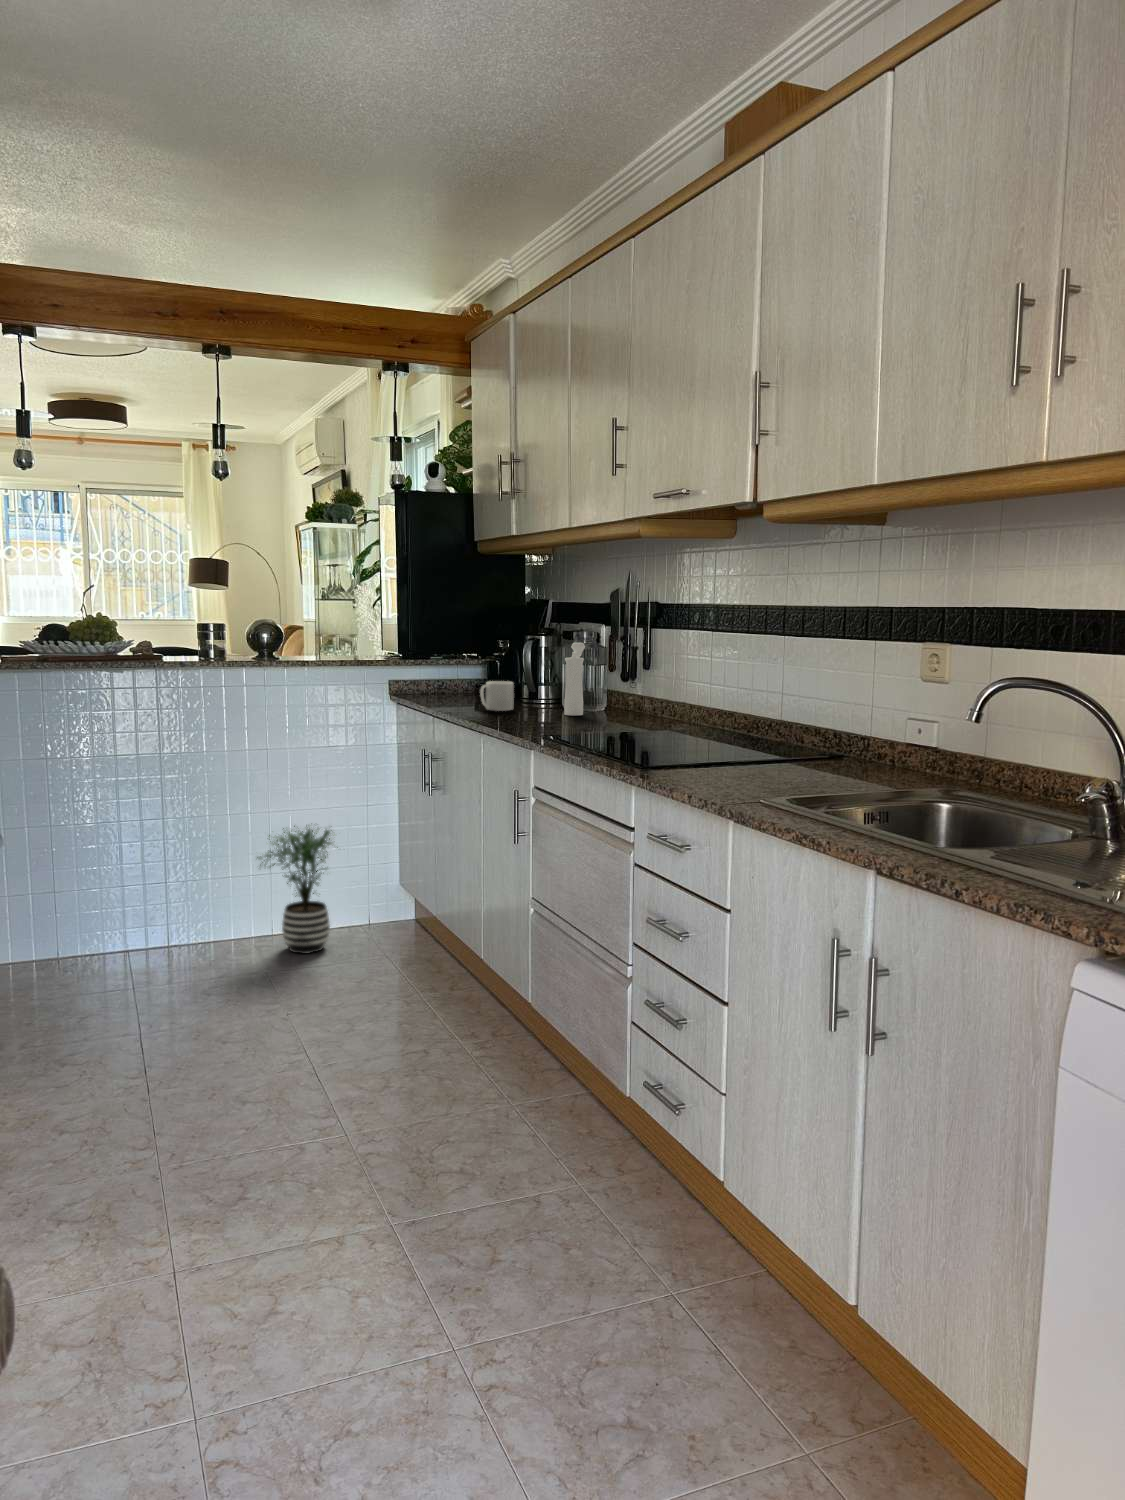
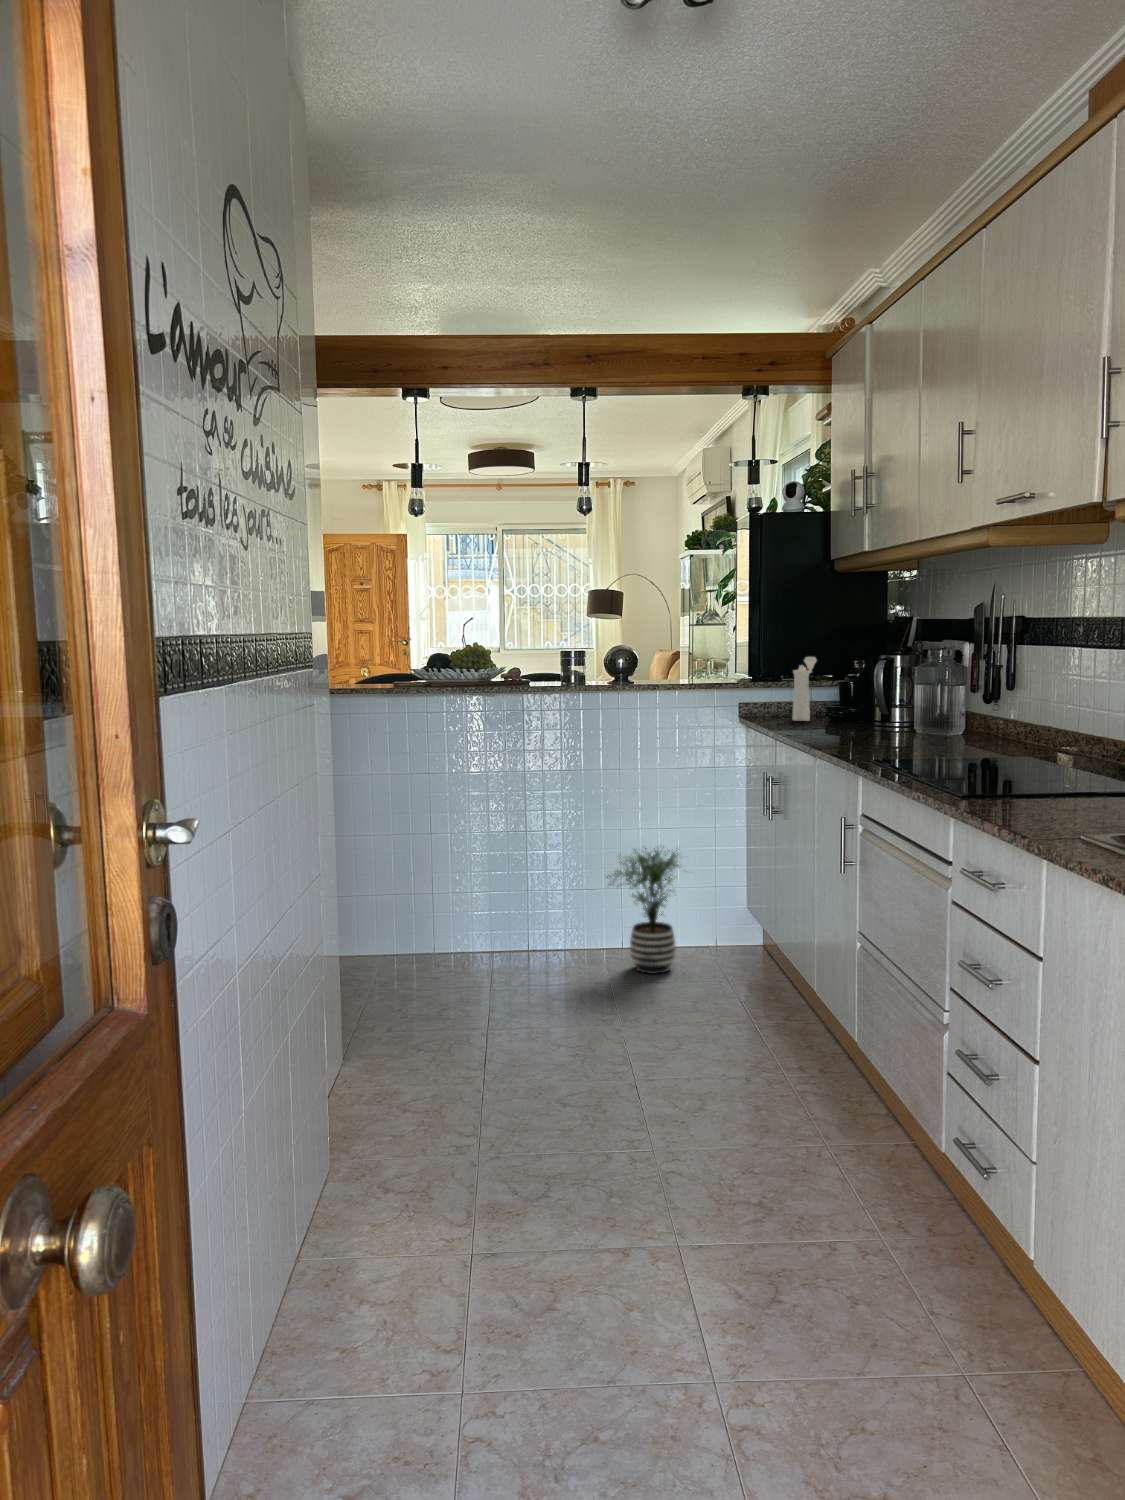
pepper mill: present [564,643,585,716] -> present [793,657,816,721]
mug: present [480,681,514,711] -> none [824,705,861,735]

